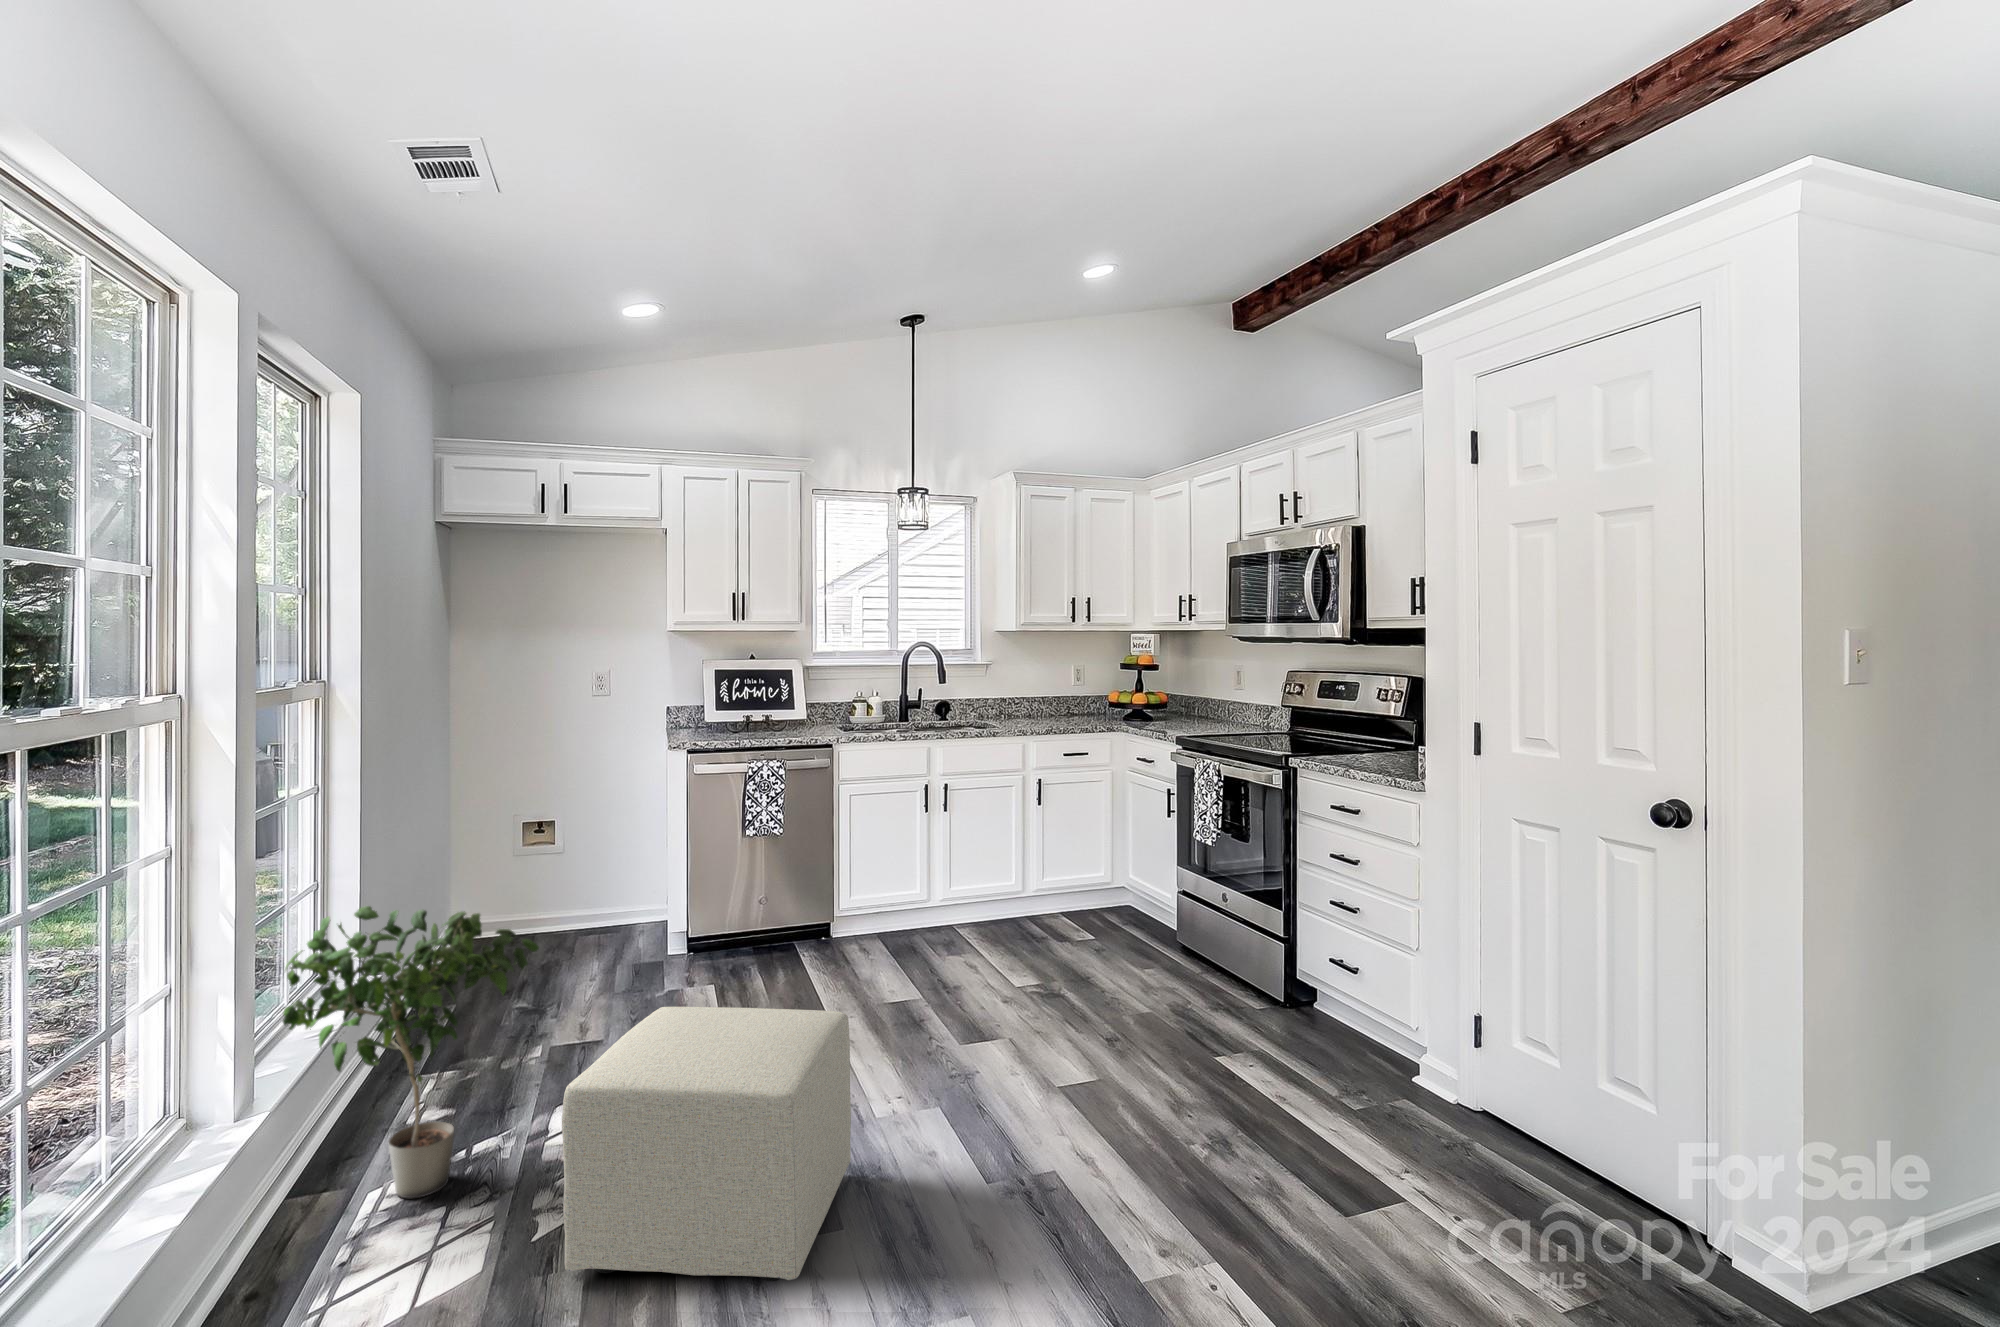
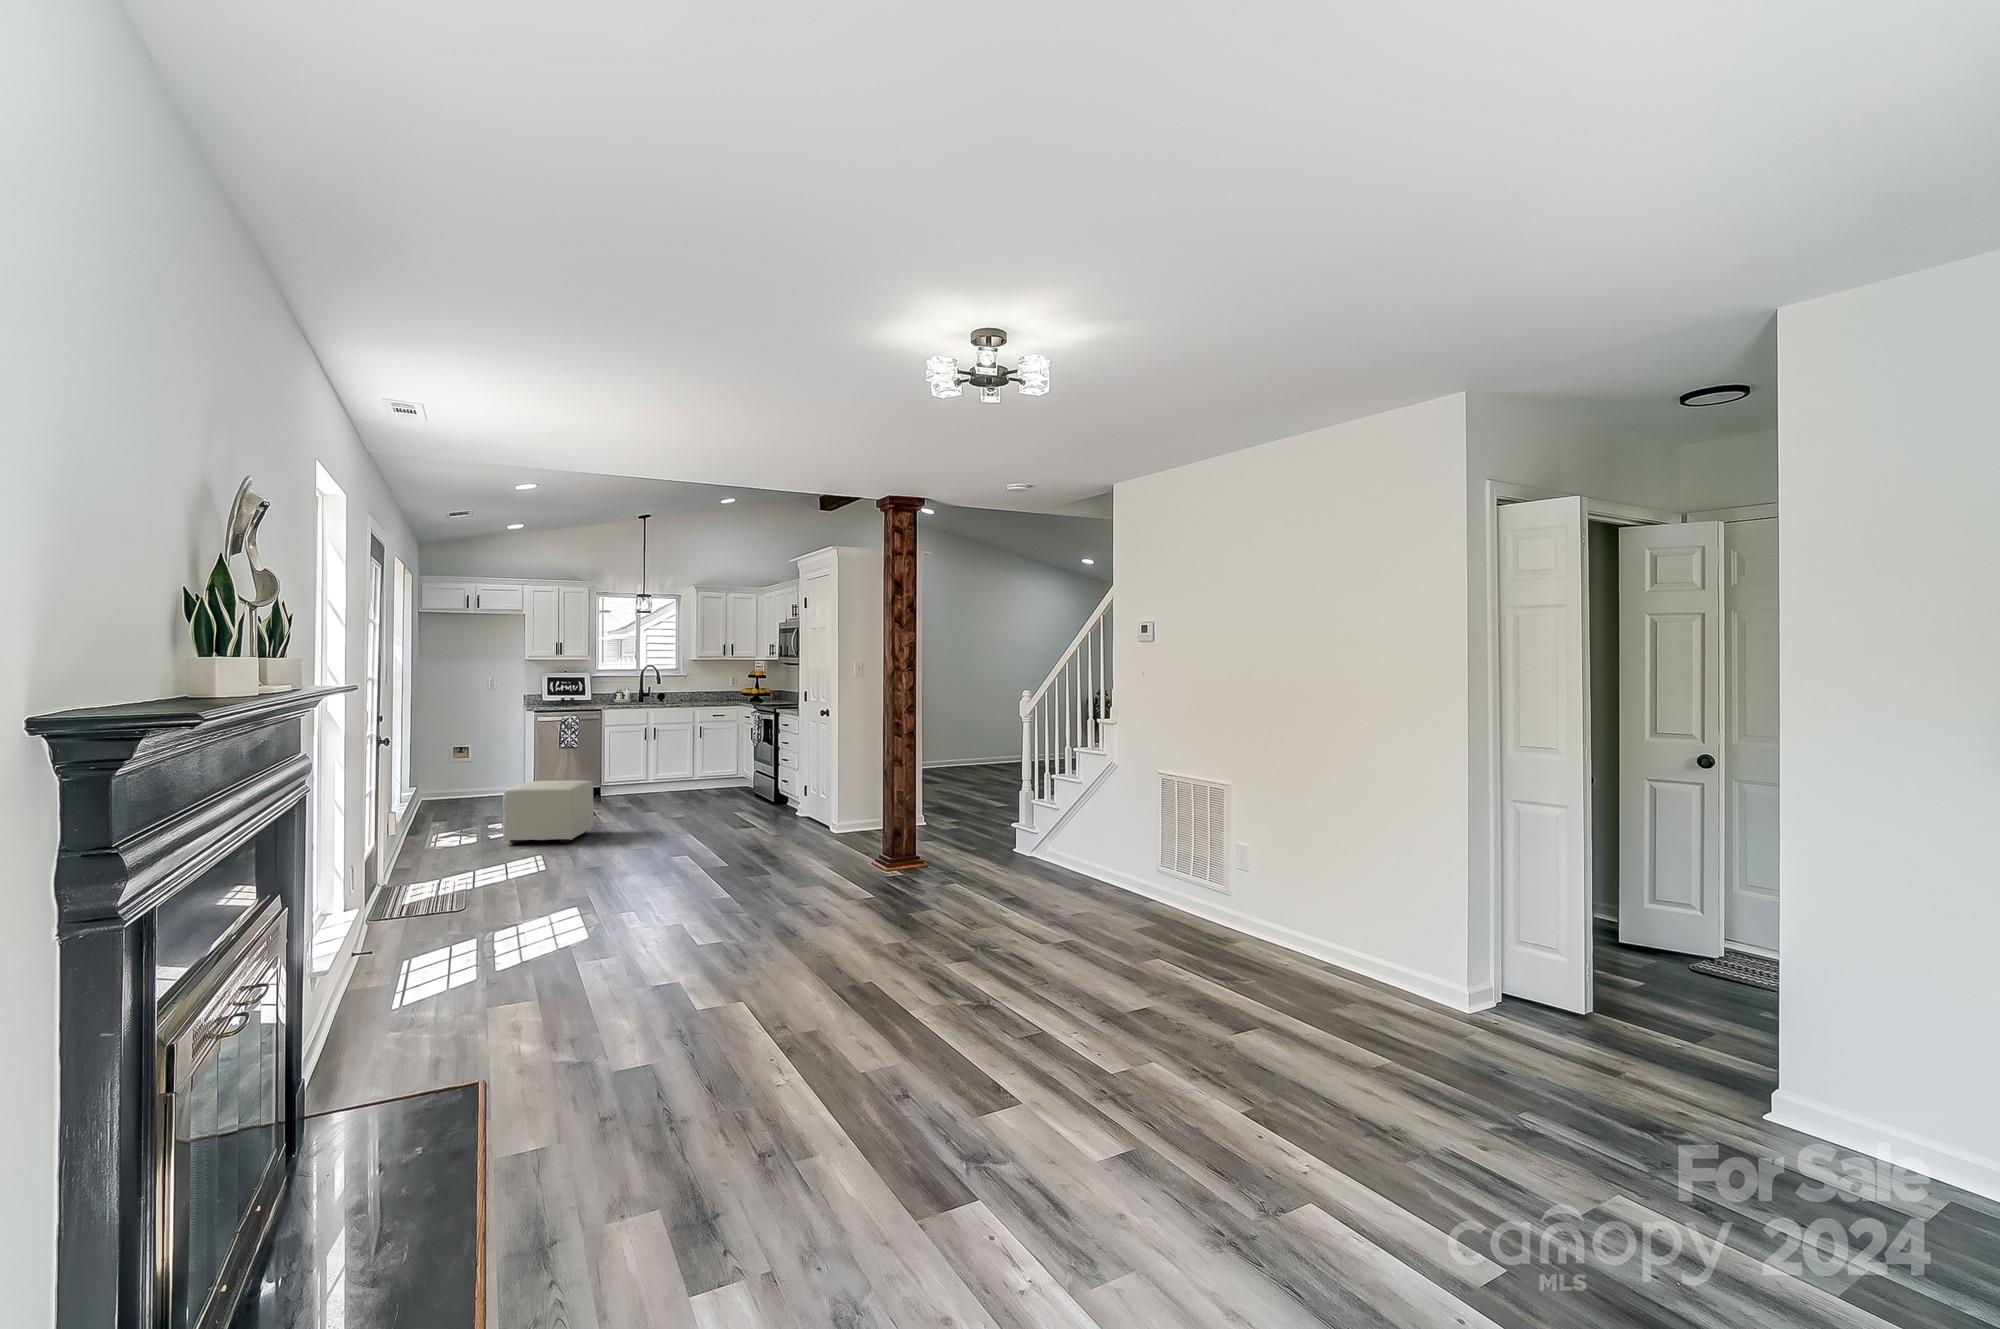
potted plant: present [283,906,539,1198] -> none [406,751,488,839]

